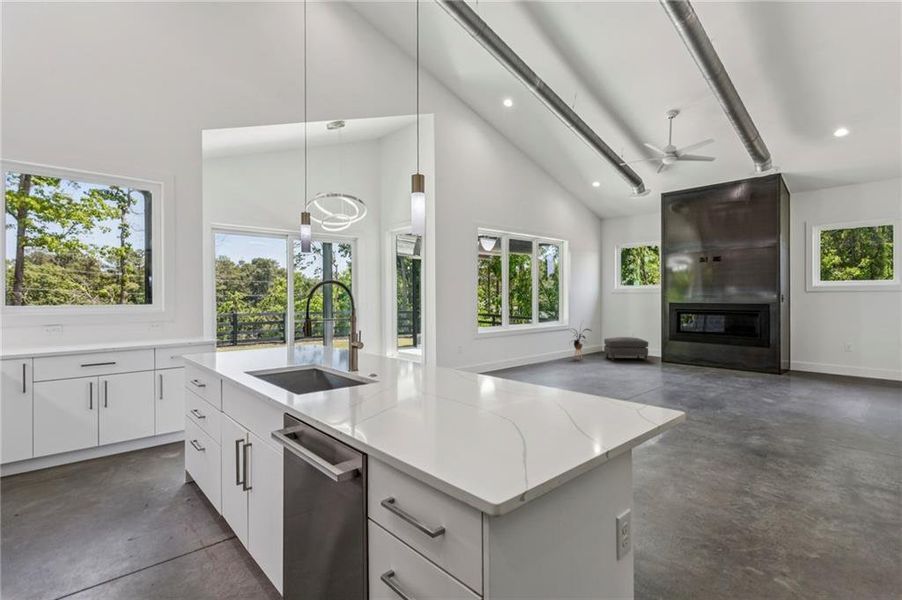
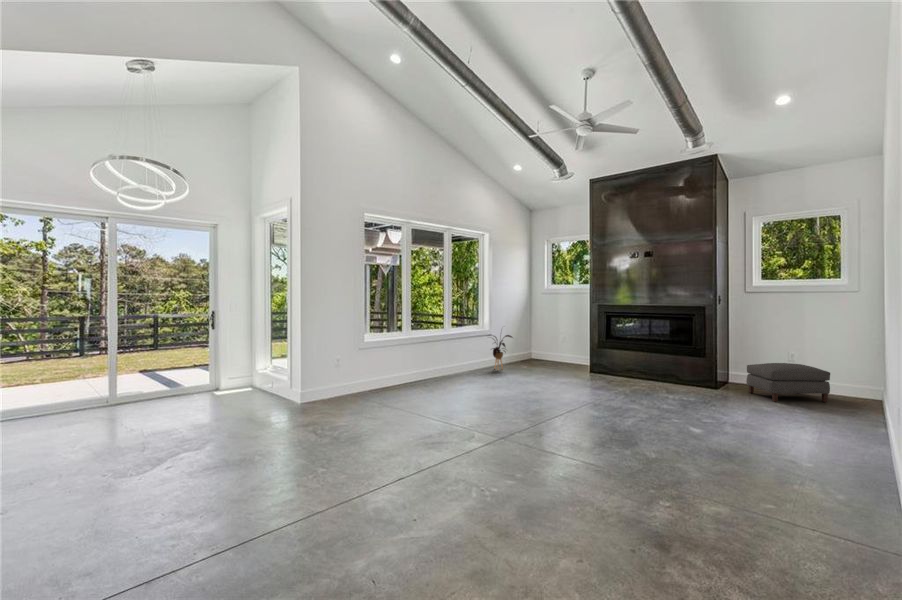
ottoman: present [604,337,648,361] -> present [746,363,830,402]

